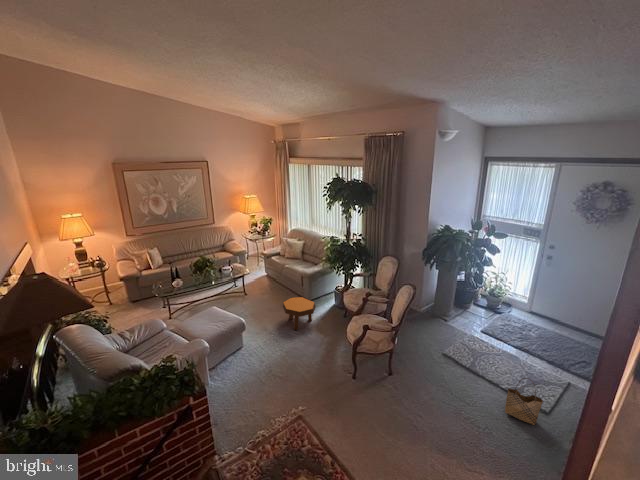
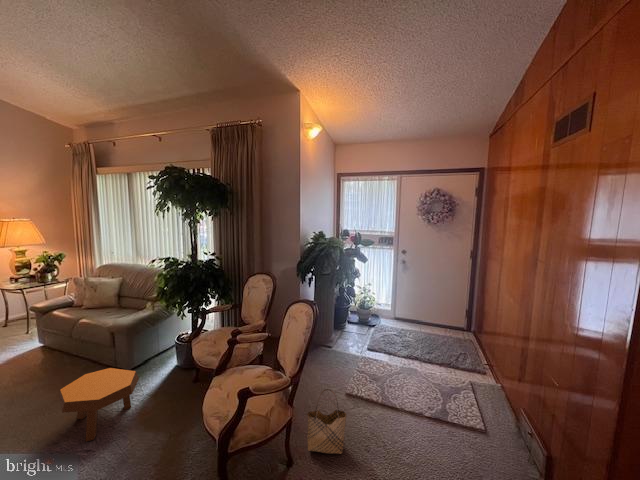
woven basket: present [505,378,543,425] -> present [307,389,347,454]

